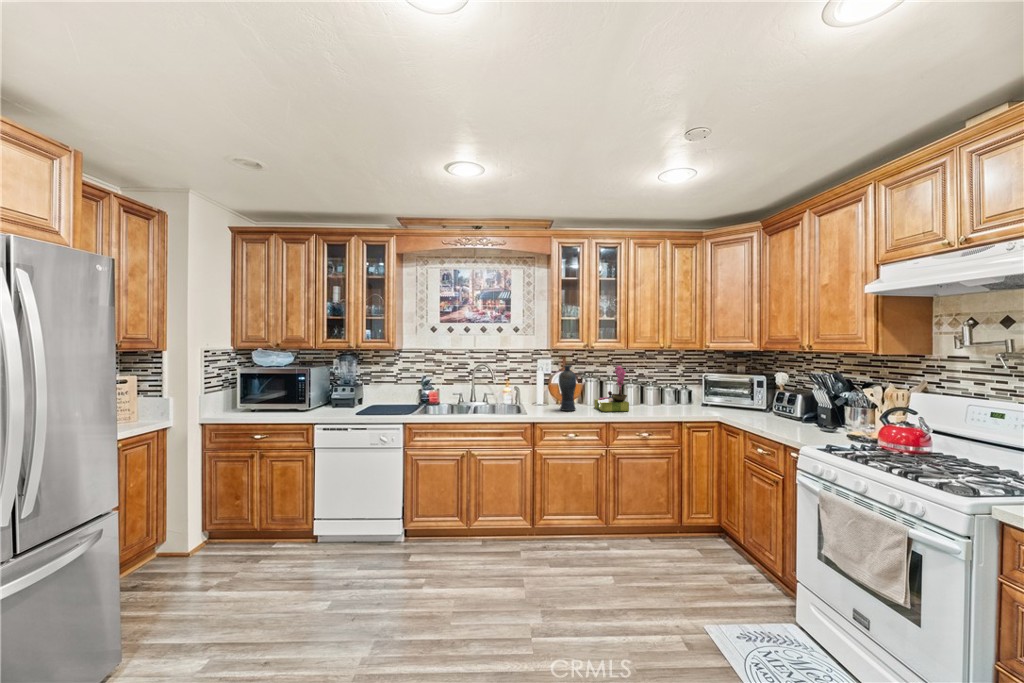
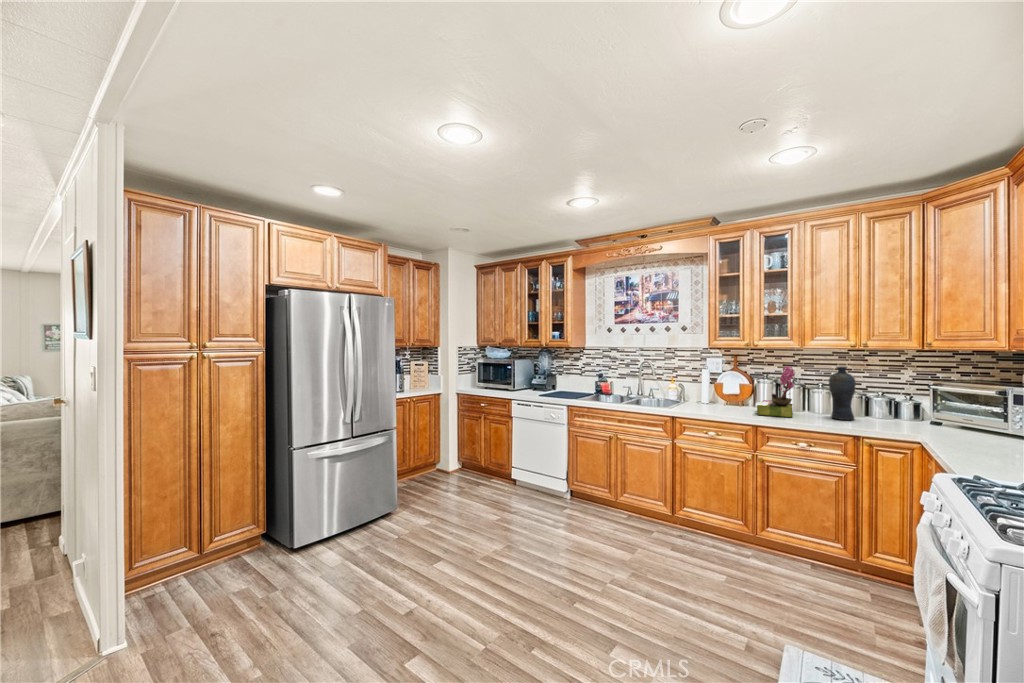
vase: present [559,366,577,411] -> present [829,367,856,420]

